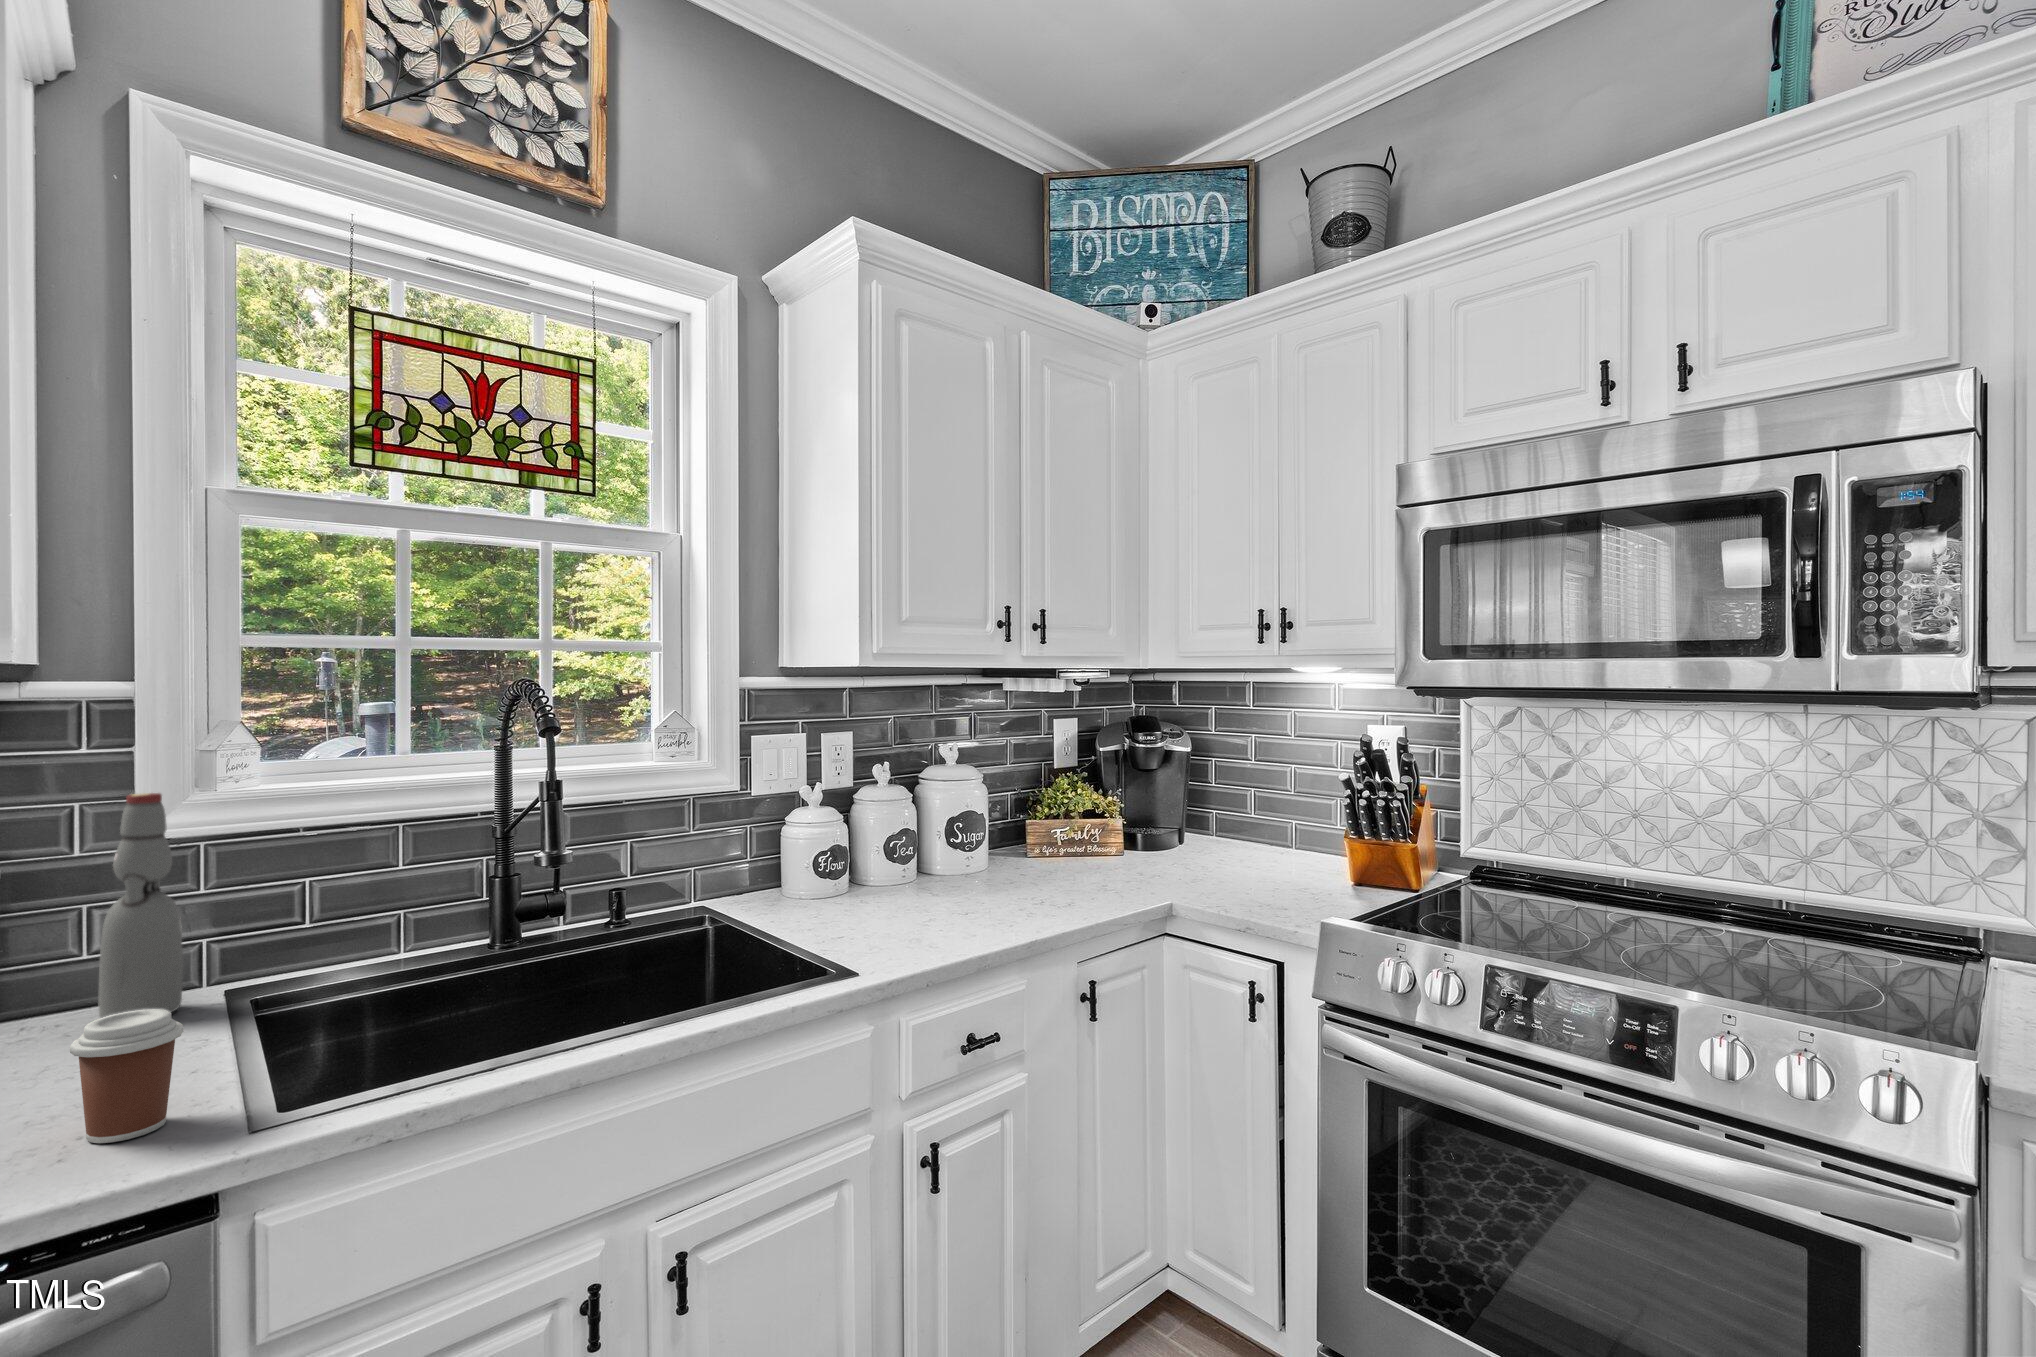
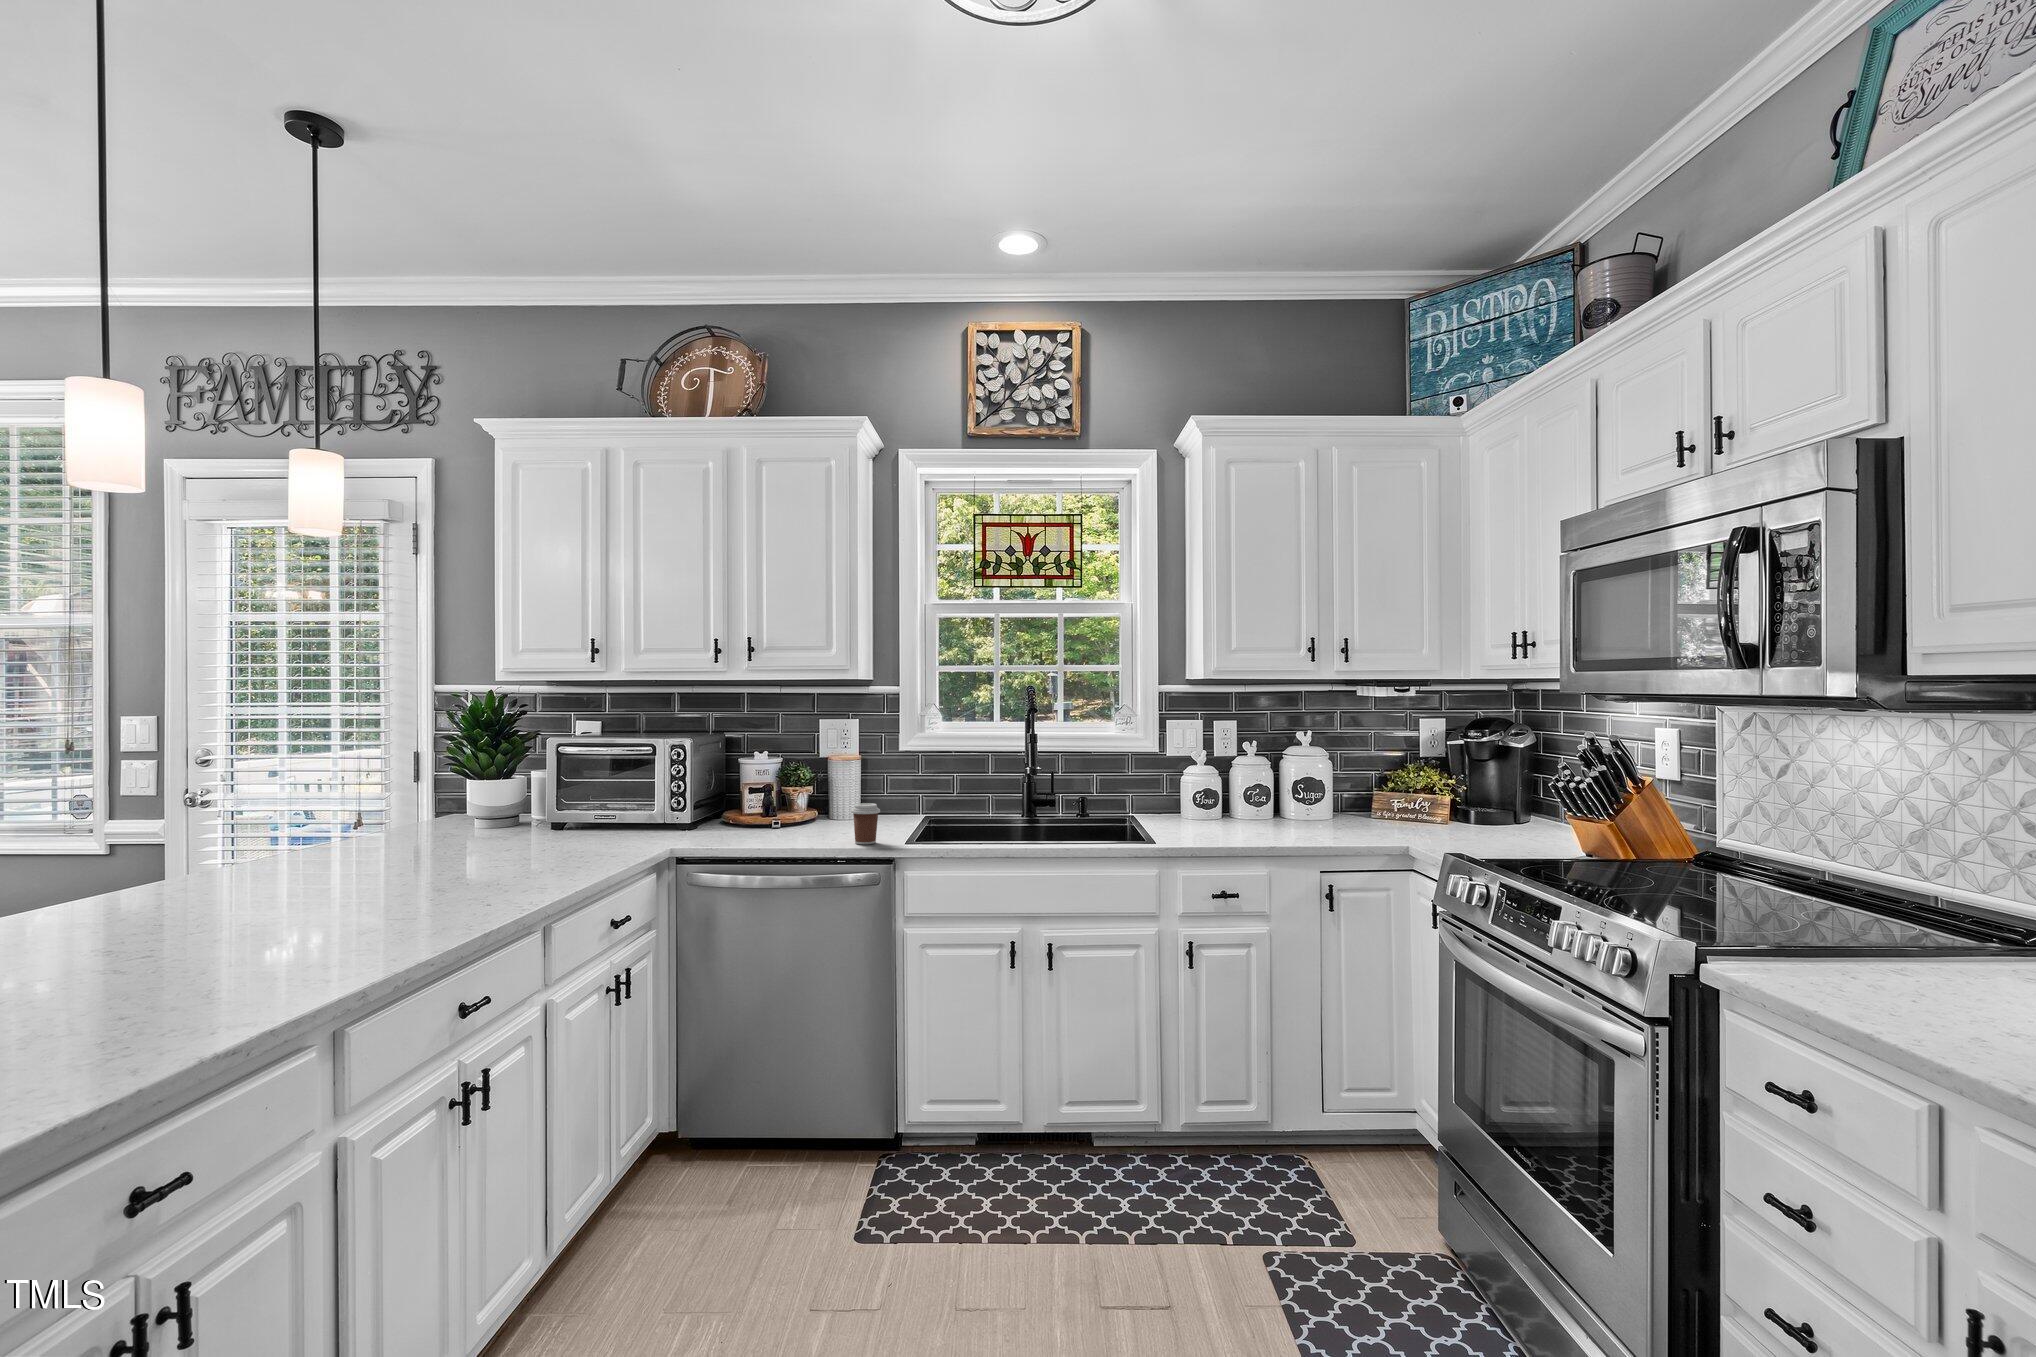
bottle: present [98,793,183,1018] -> none [882,733,907,821]

